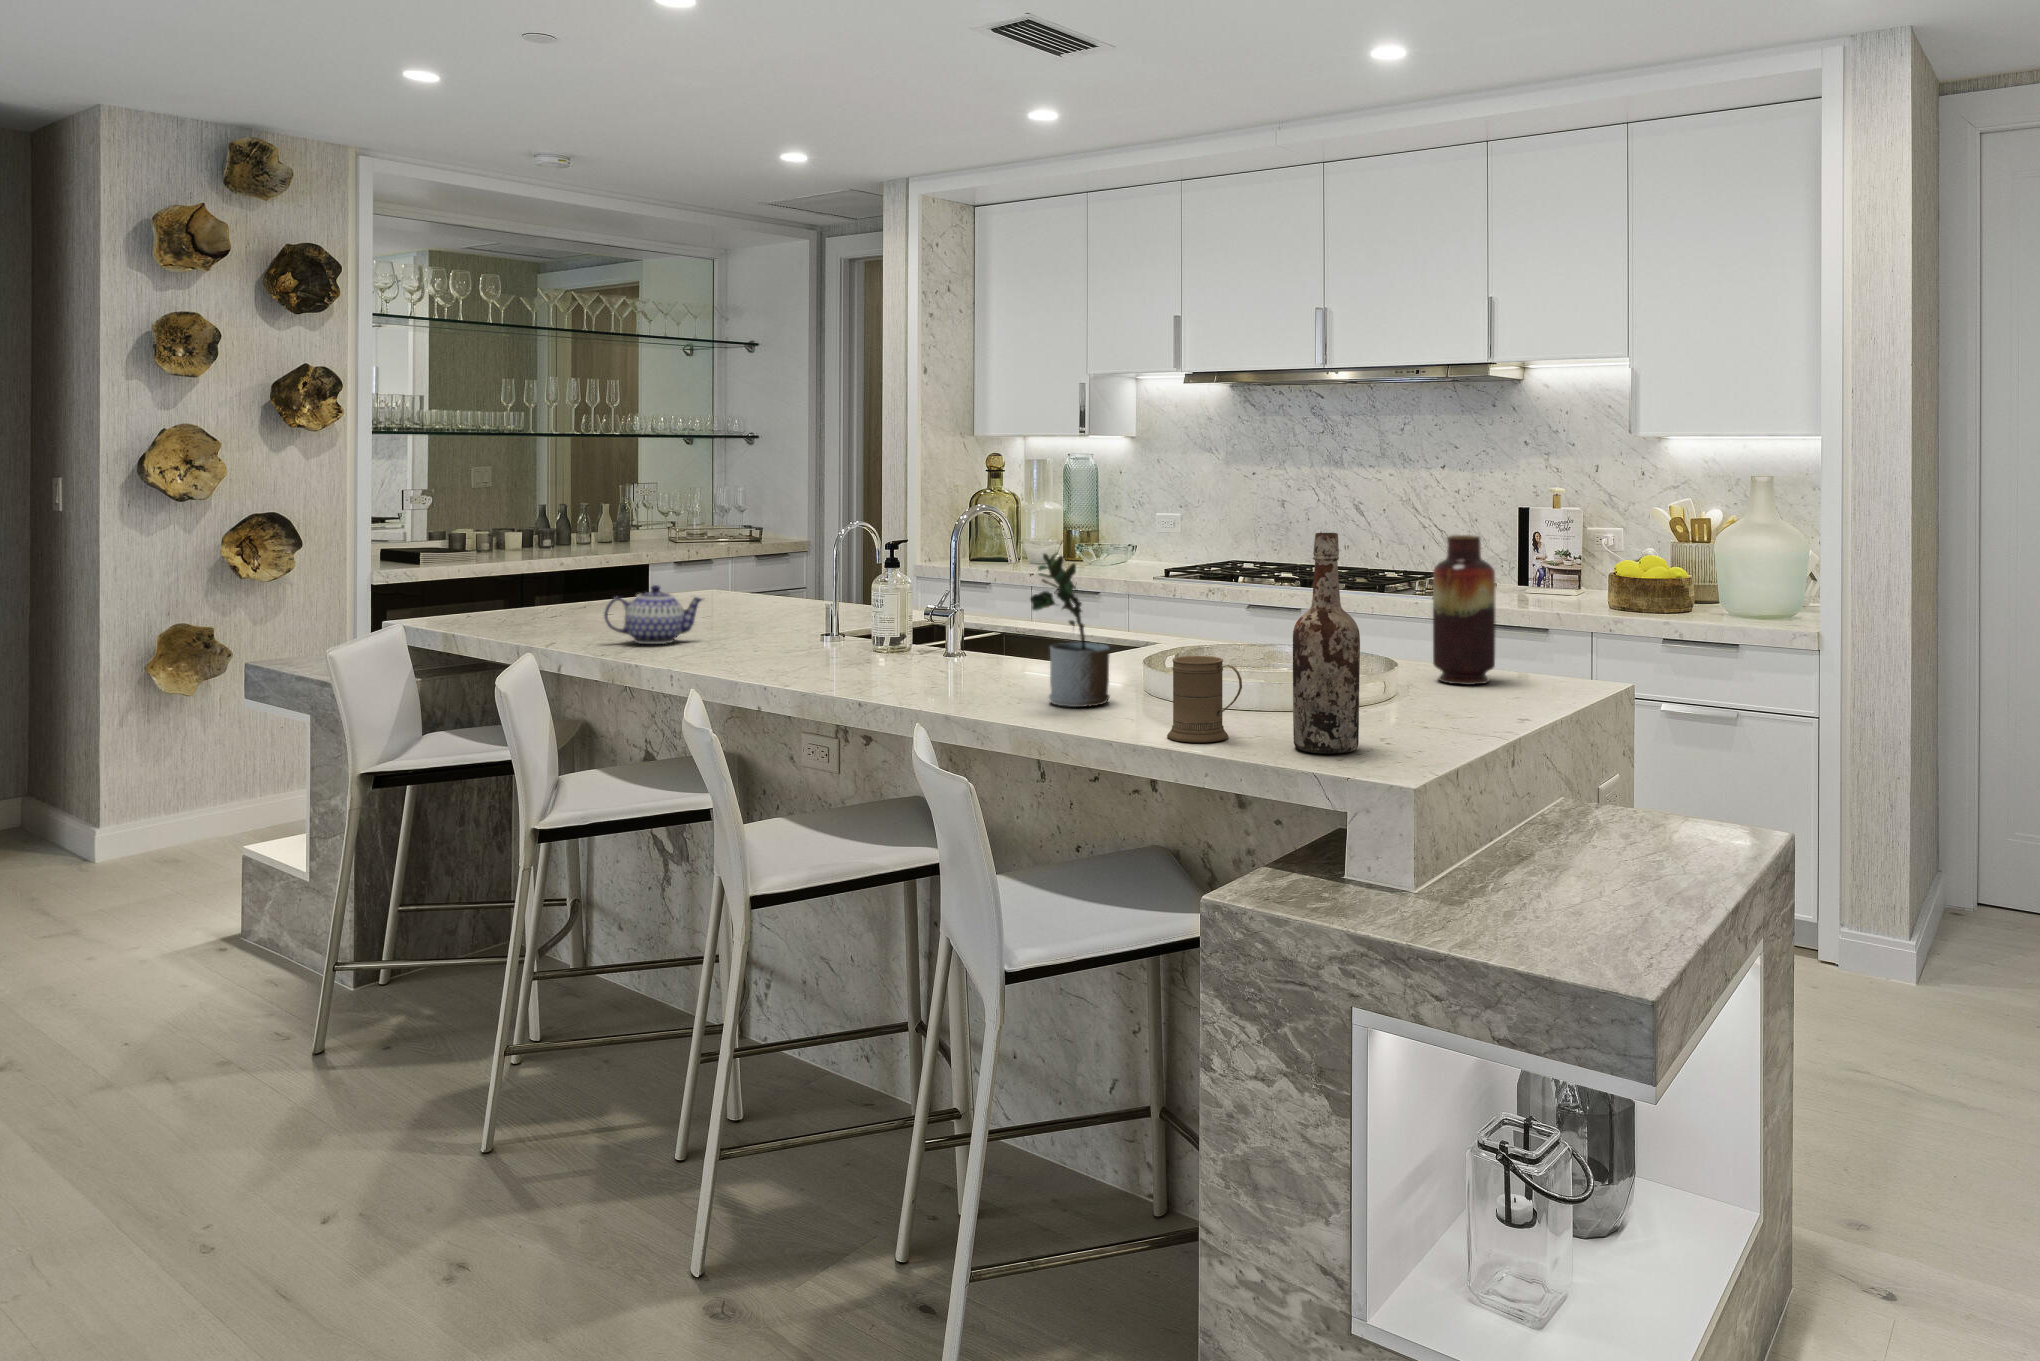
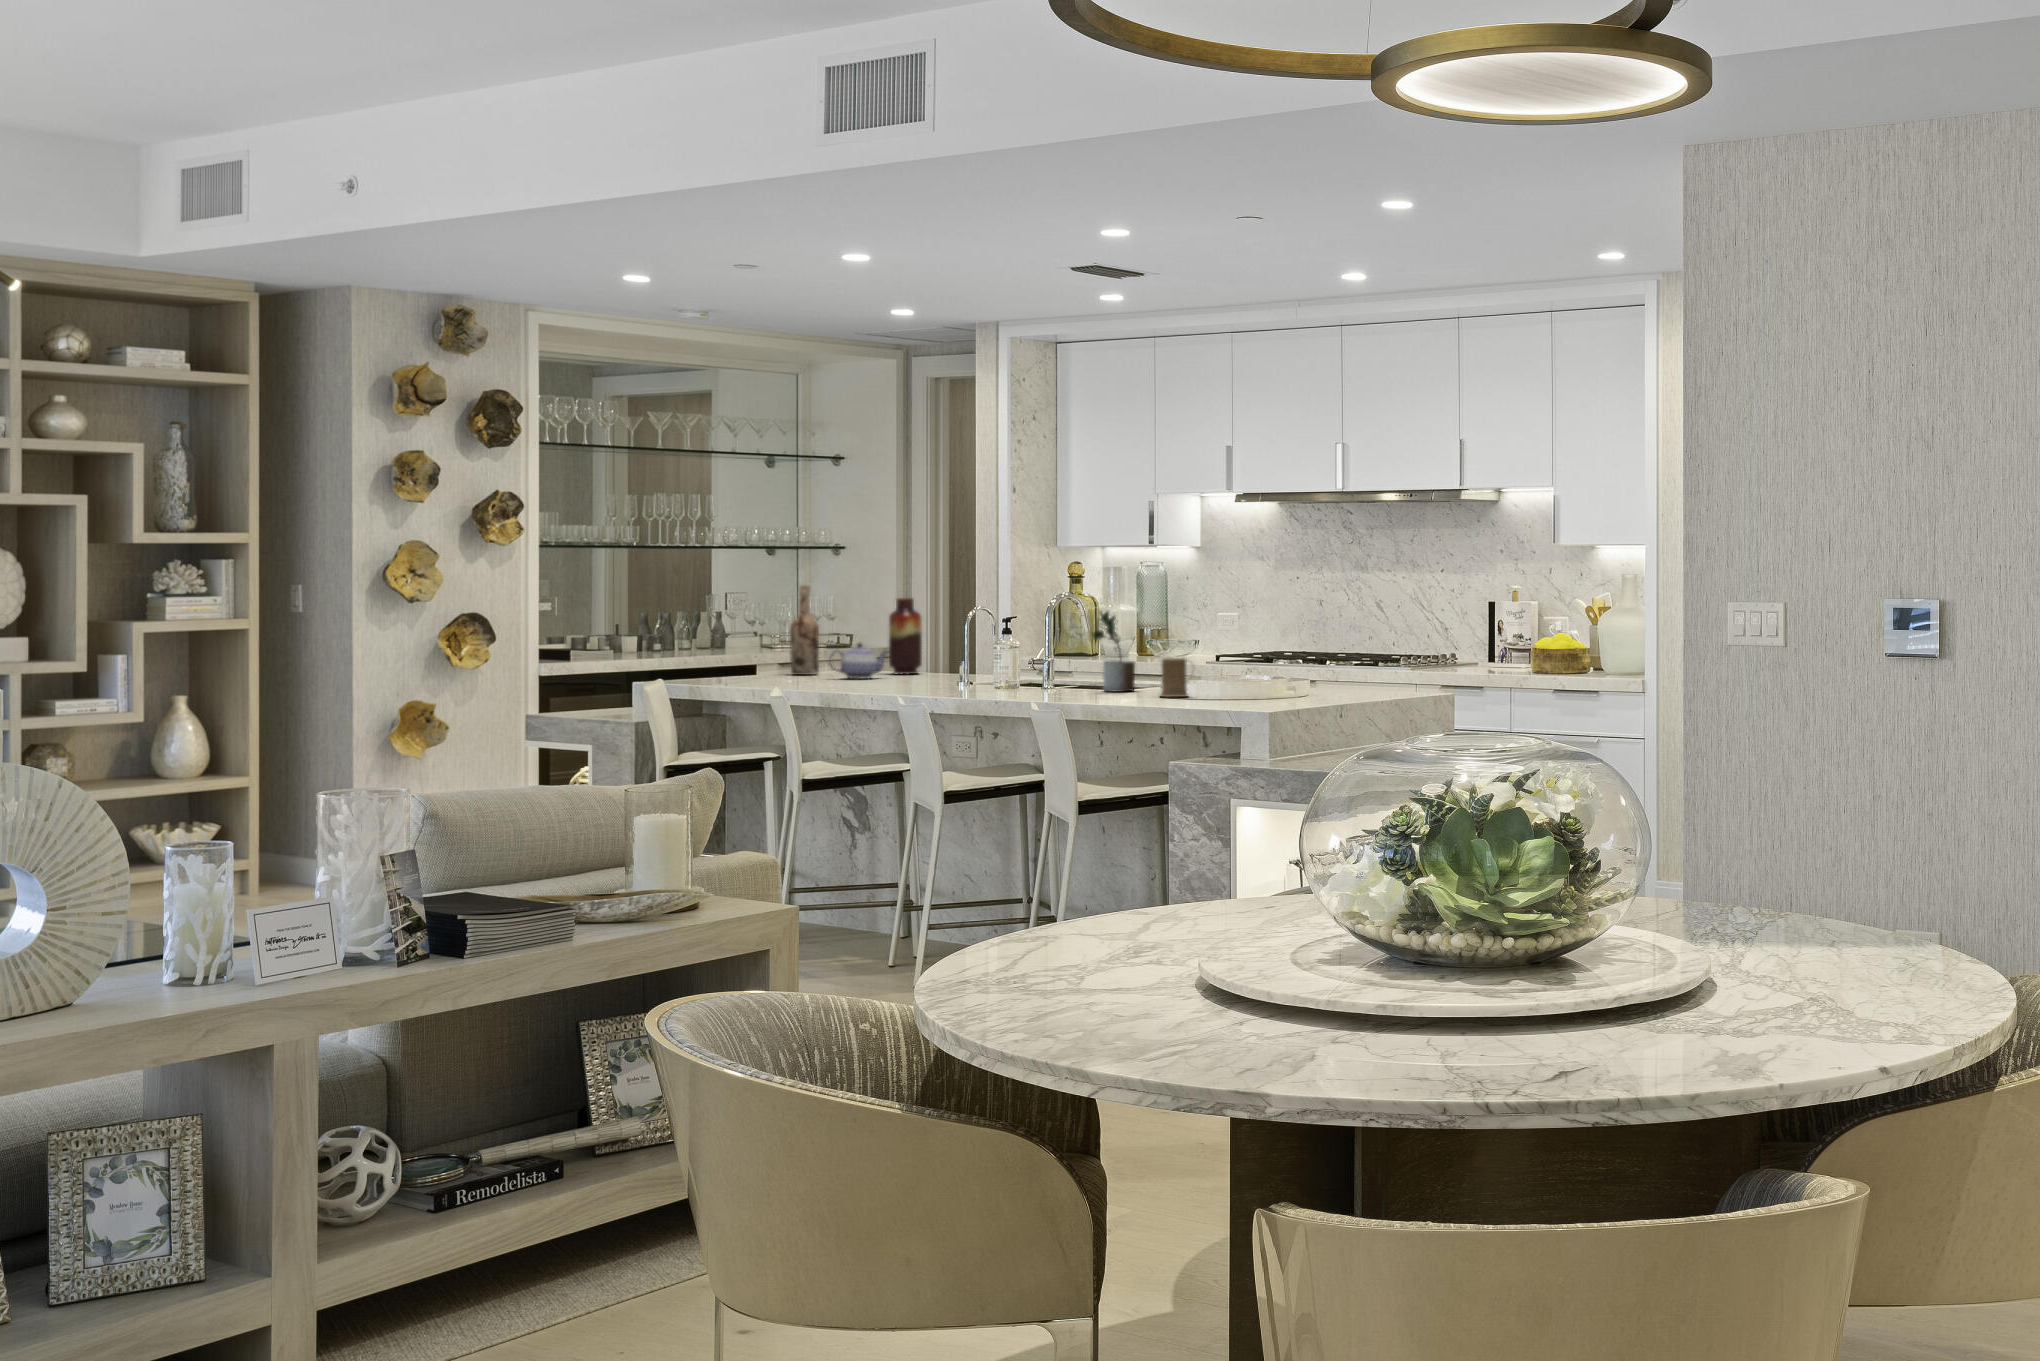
wine bottle: present [1293,533,1360,754] -> present [790,586,819,675]
vase: present [1433,535,1496,685] -> present [889,598,922,674]

